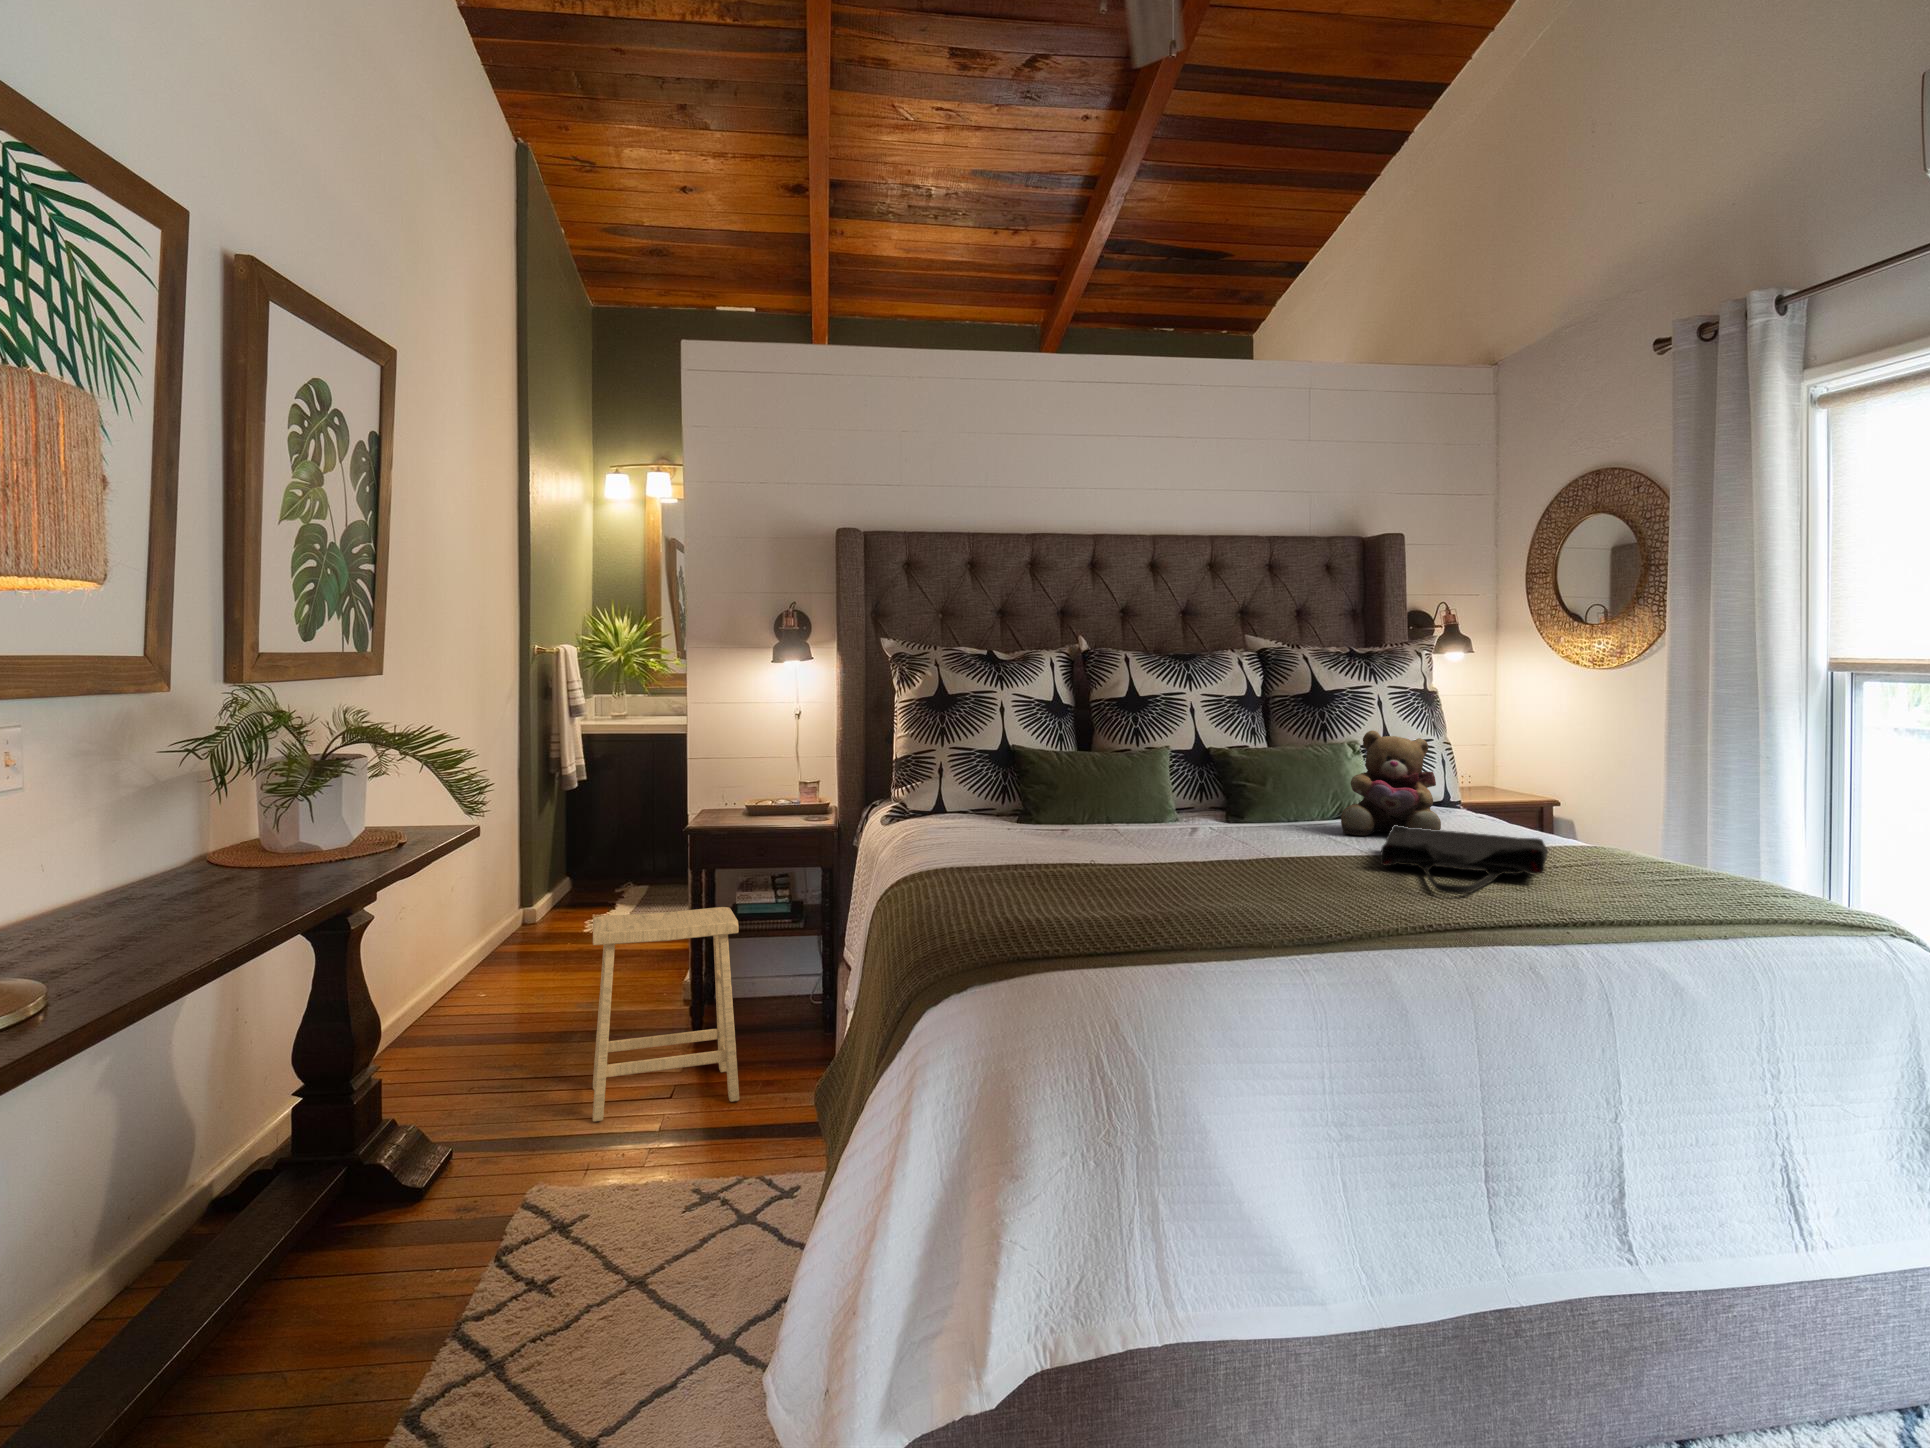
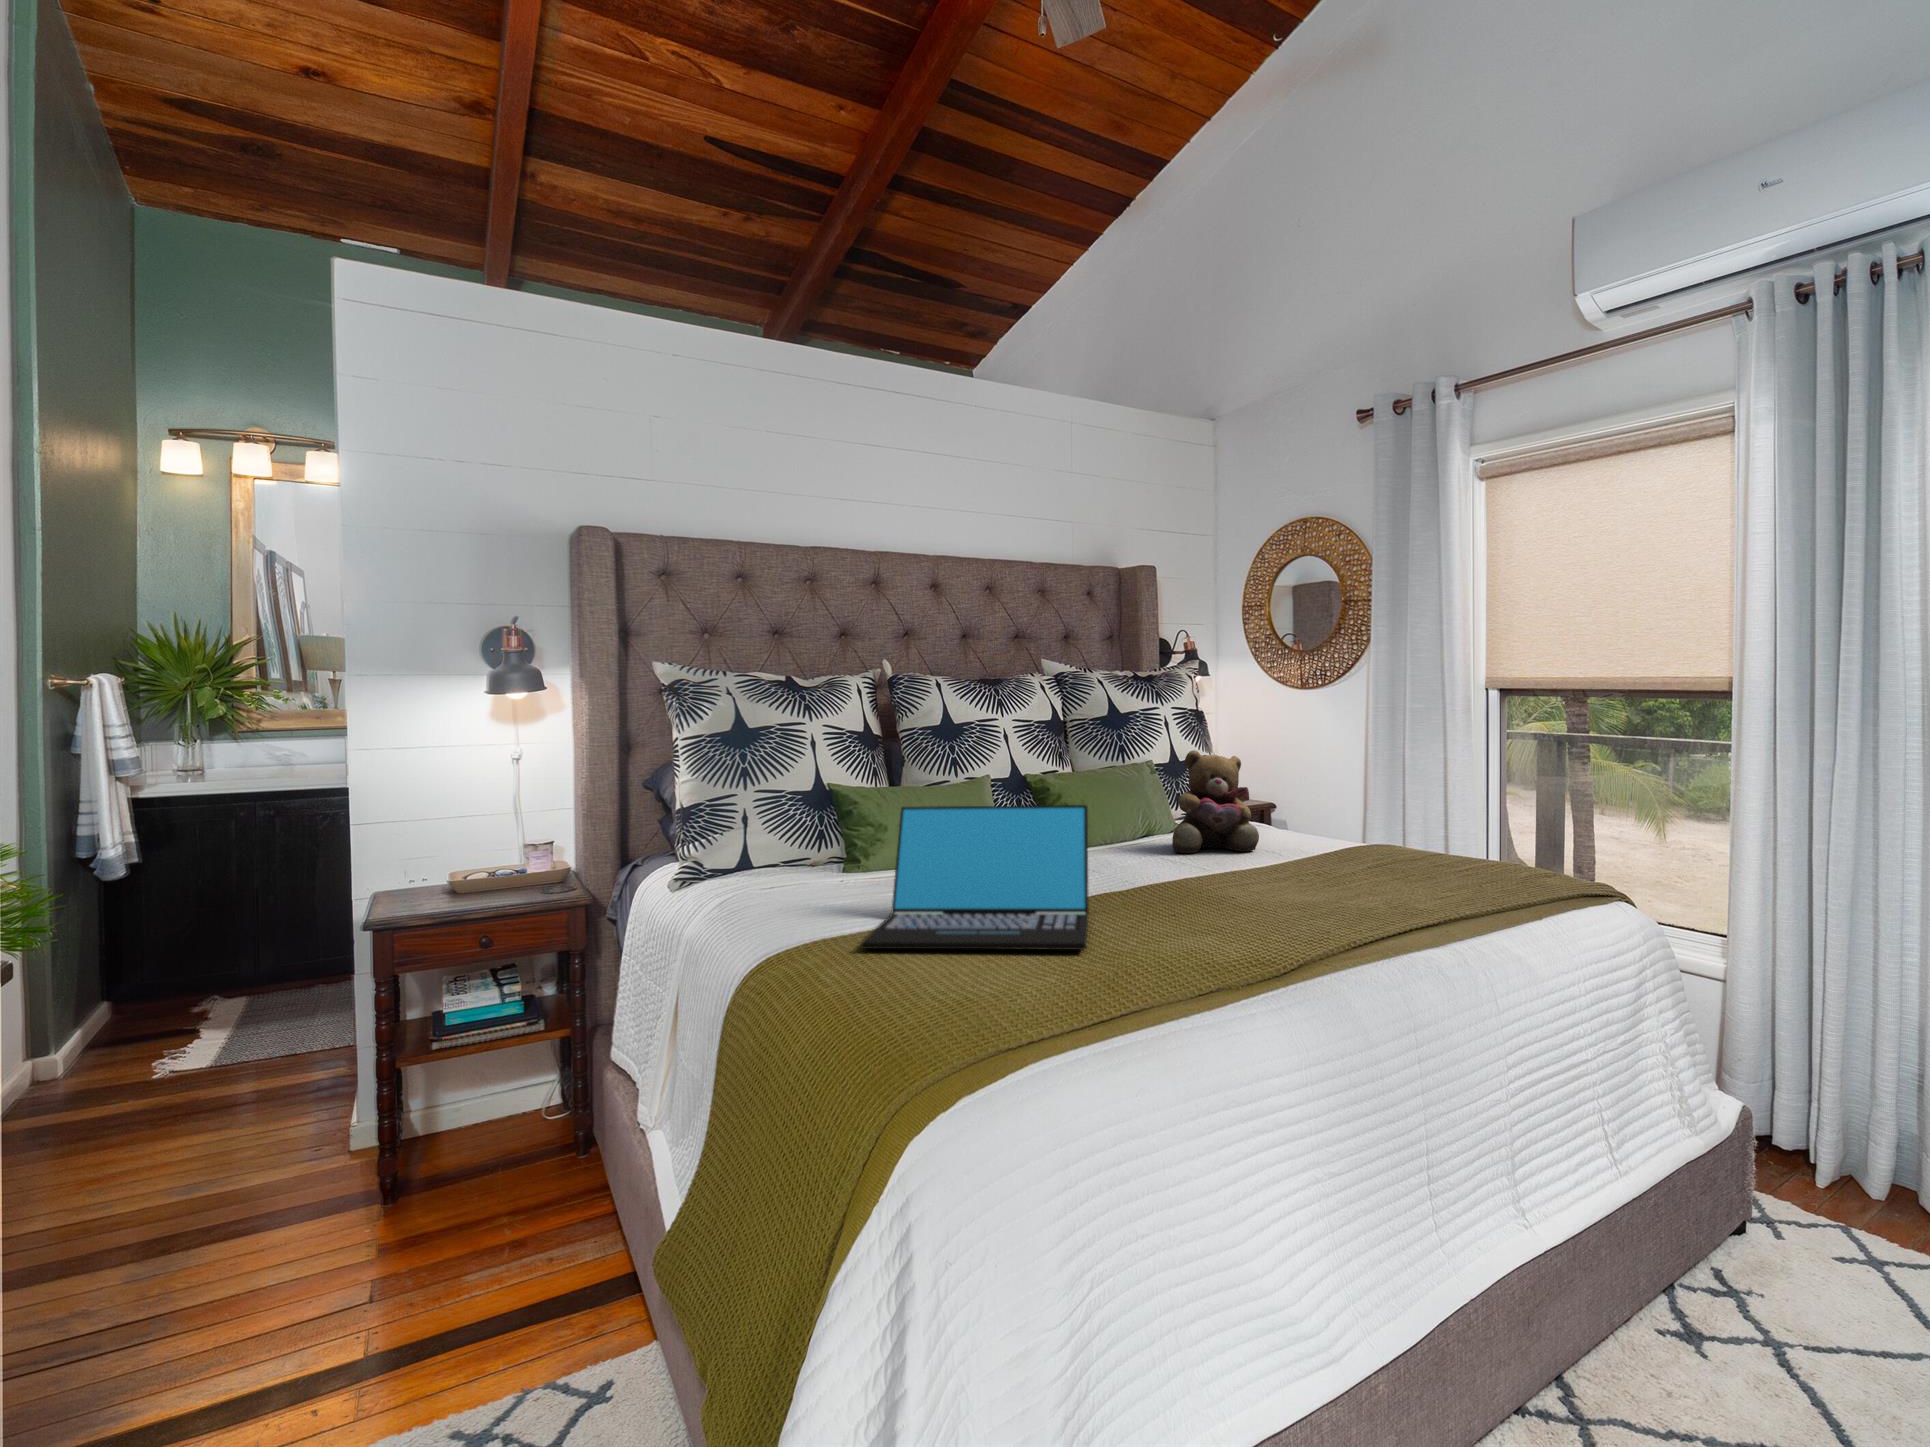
laptop: none [963,767,1195,900] -> present [861,805,1089,950]
tote bag: present [1380,825,1548,894] -> none [1233,841,1391,904]
footstool: present [593,907,739,1122] -> none [230,1018,483,1370]

